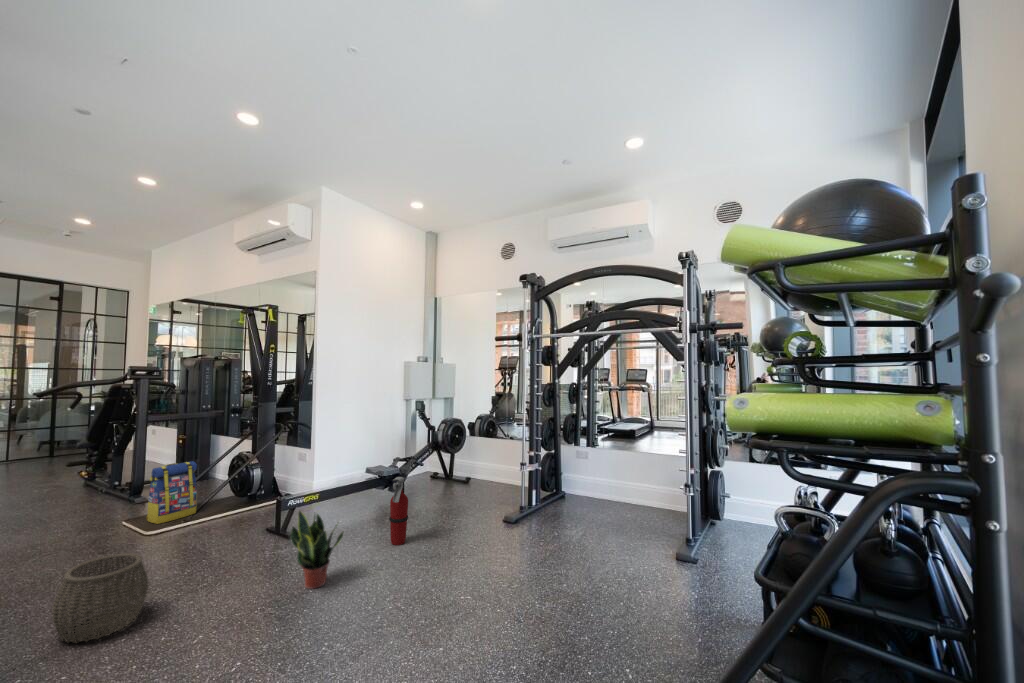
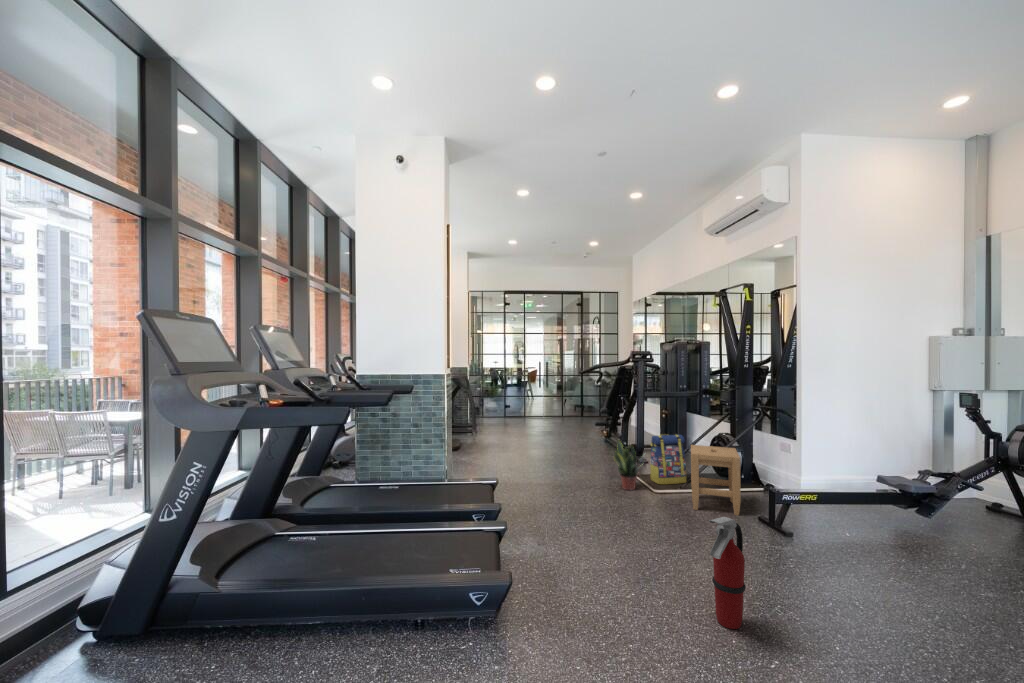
stool: none [196,466,252,541] -> present [691,445,741,515]
fire extinguisher: present [389,477,408,545] -> present [709,517,746,629]
potted plant: present [291,511,344,589] -> present [614,440,643,490]
woven basket: present [52,553,148,643] -> none [608,502,669,571]

